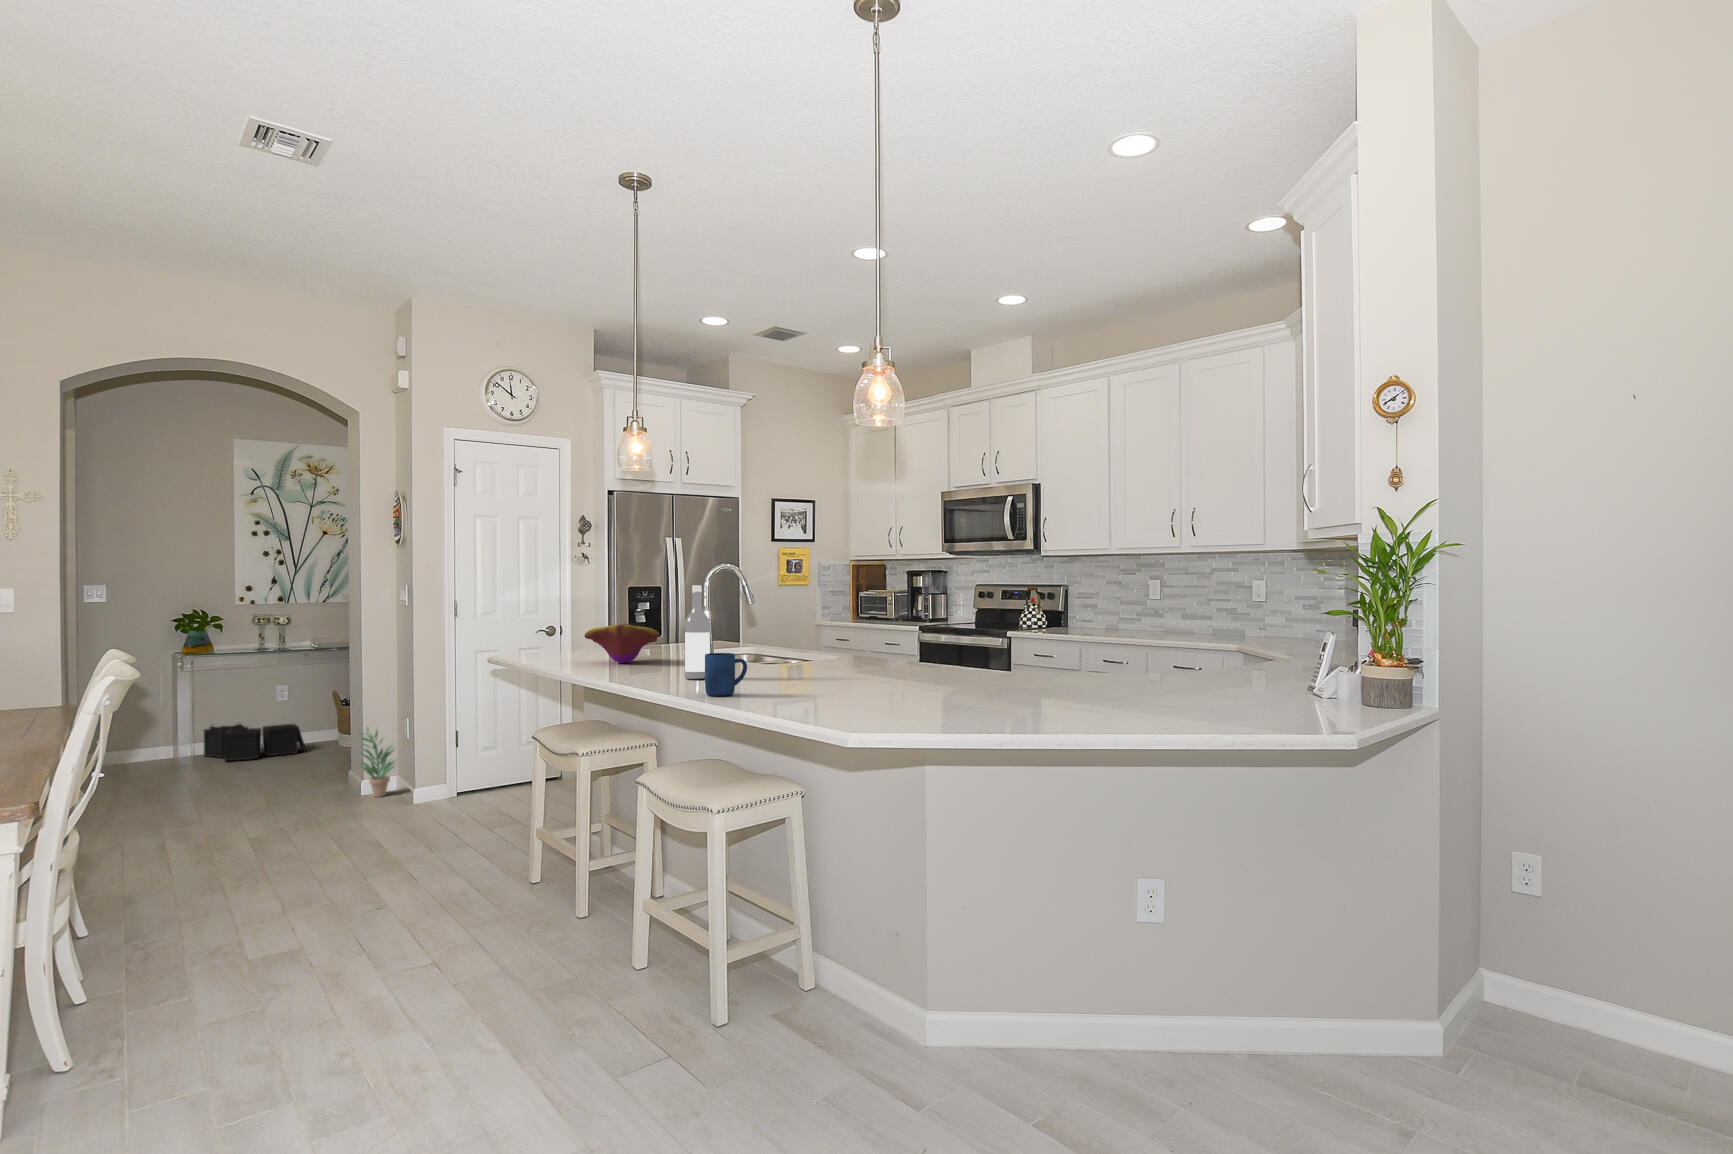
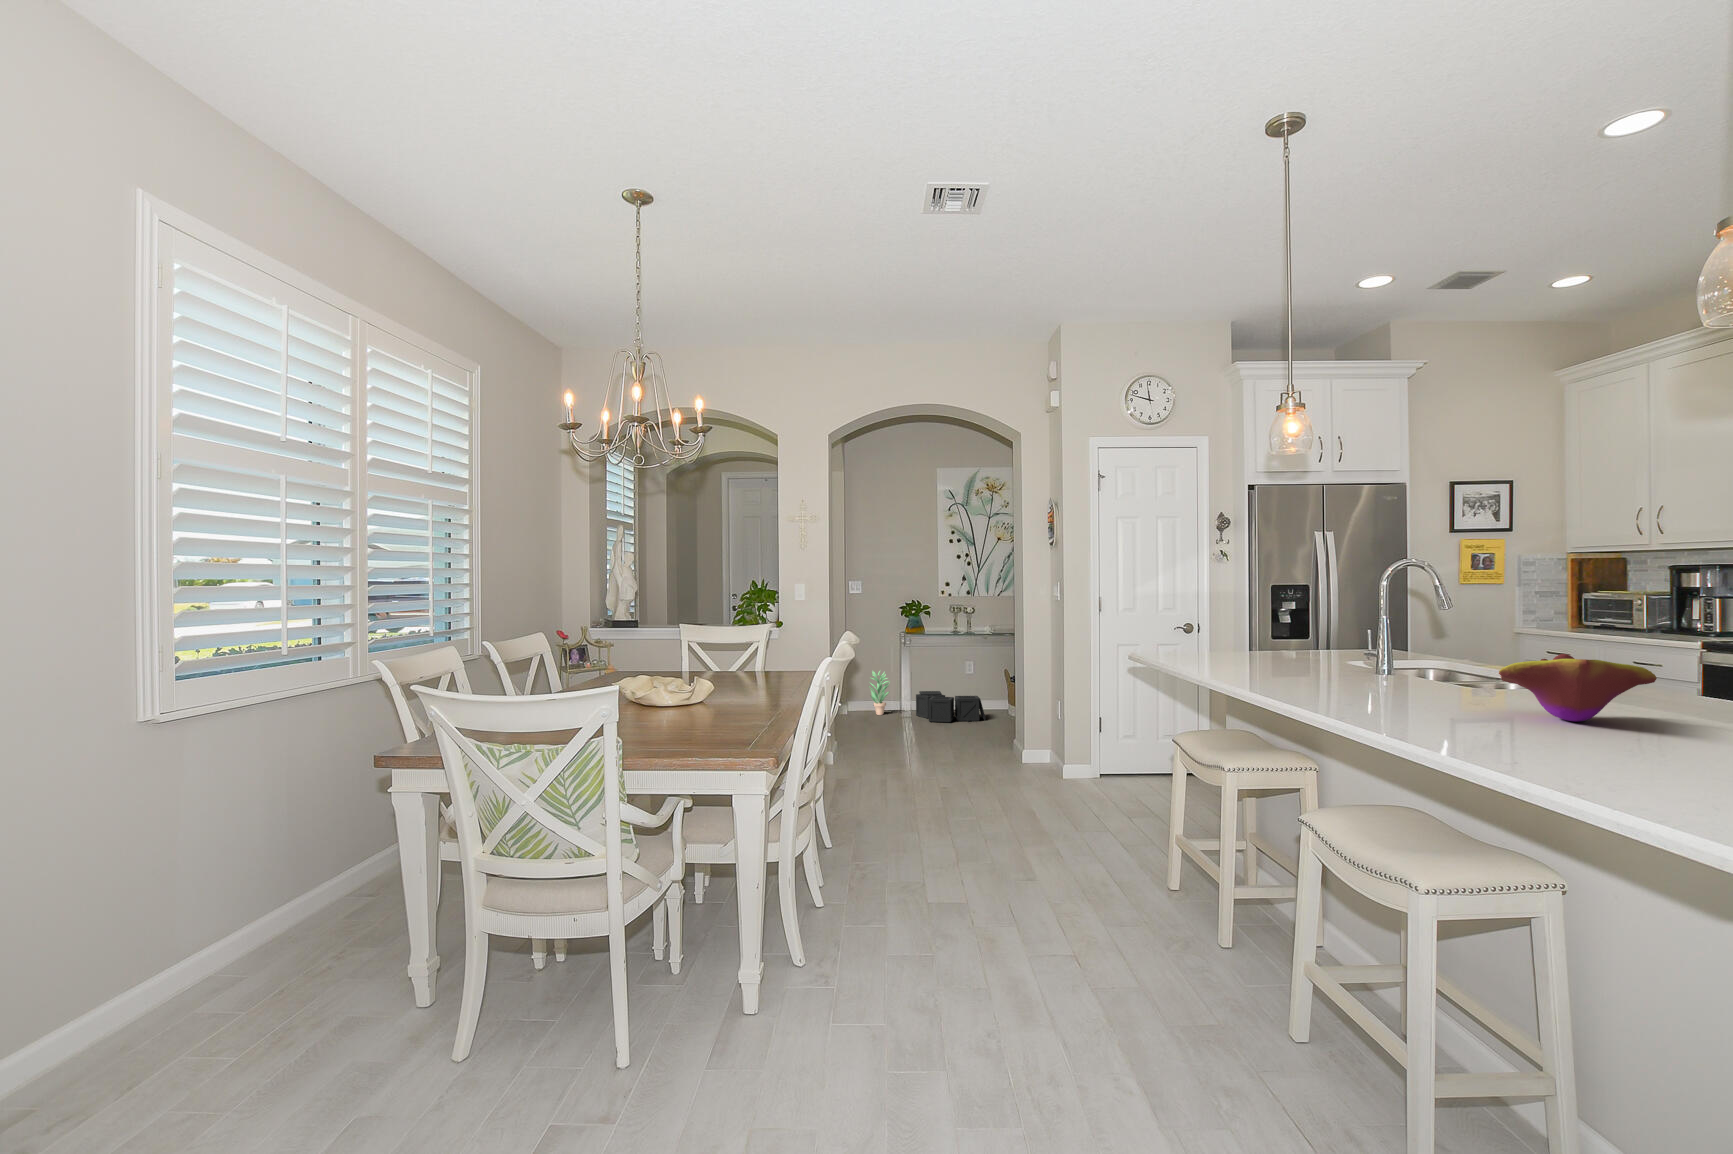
wine bottle: present [684,585,710,679] -> none [1357,585,1394,702]
decorative bowl: present [584,624,660,663] -> present [1499,654,1657,722]
mug: present [705,653,747,696] -> none [1393,674,1459,732]
potted plant: present [361,730,396,797] -> present [870,671,889,715]

